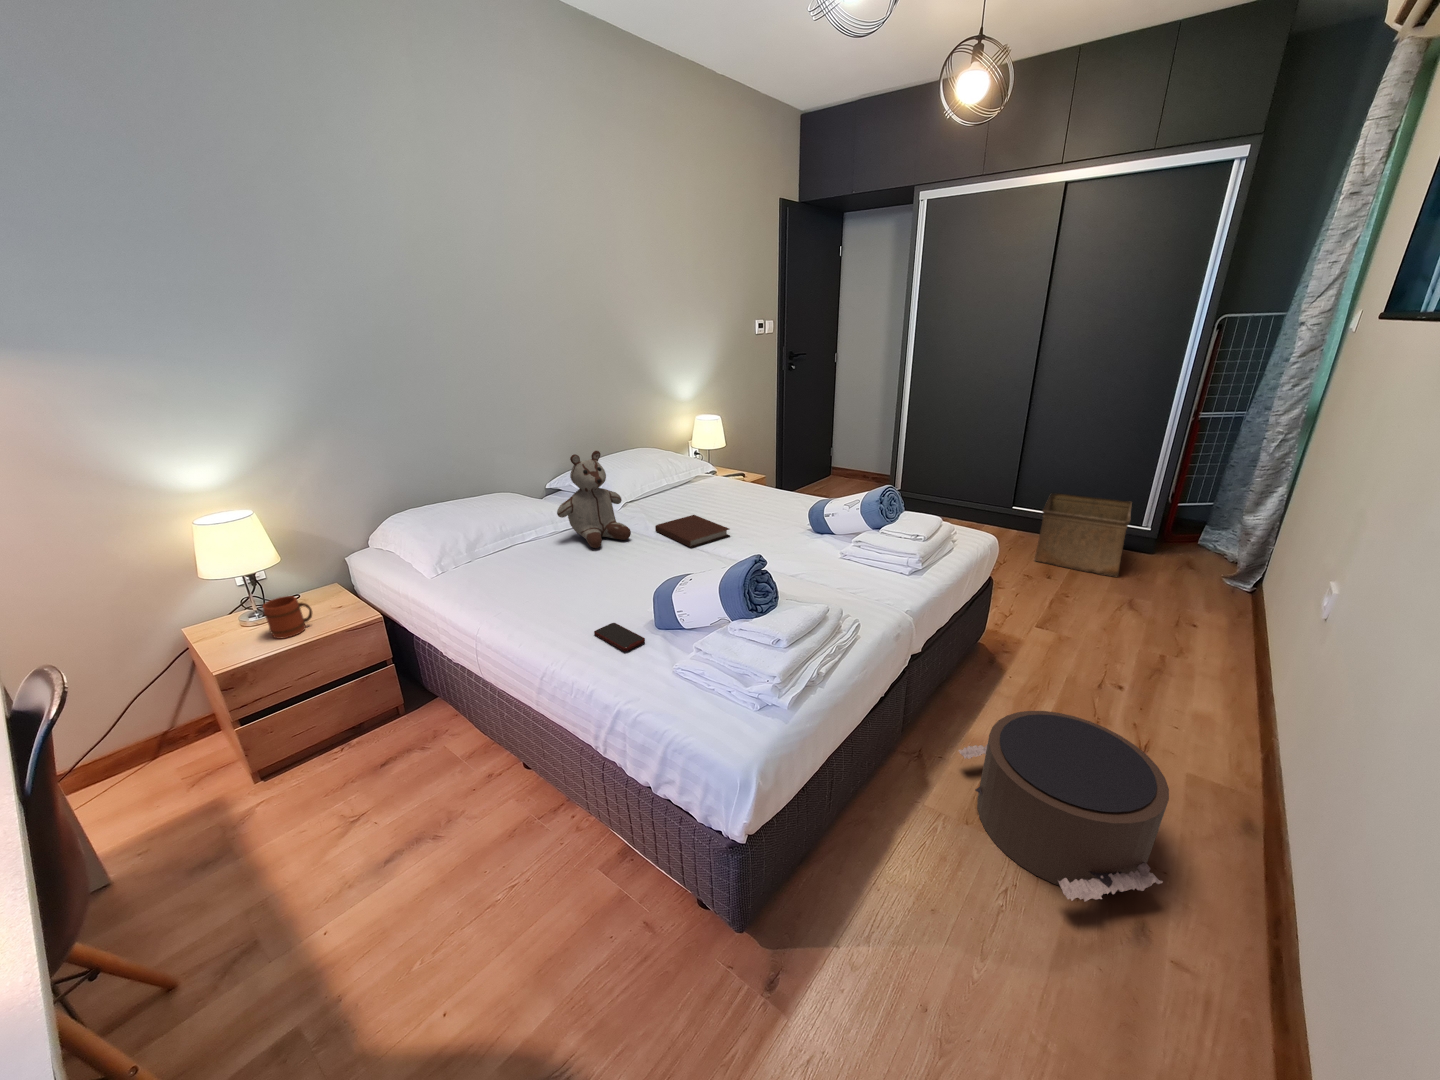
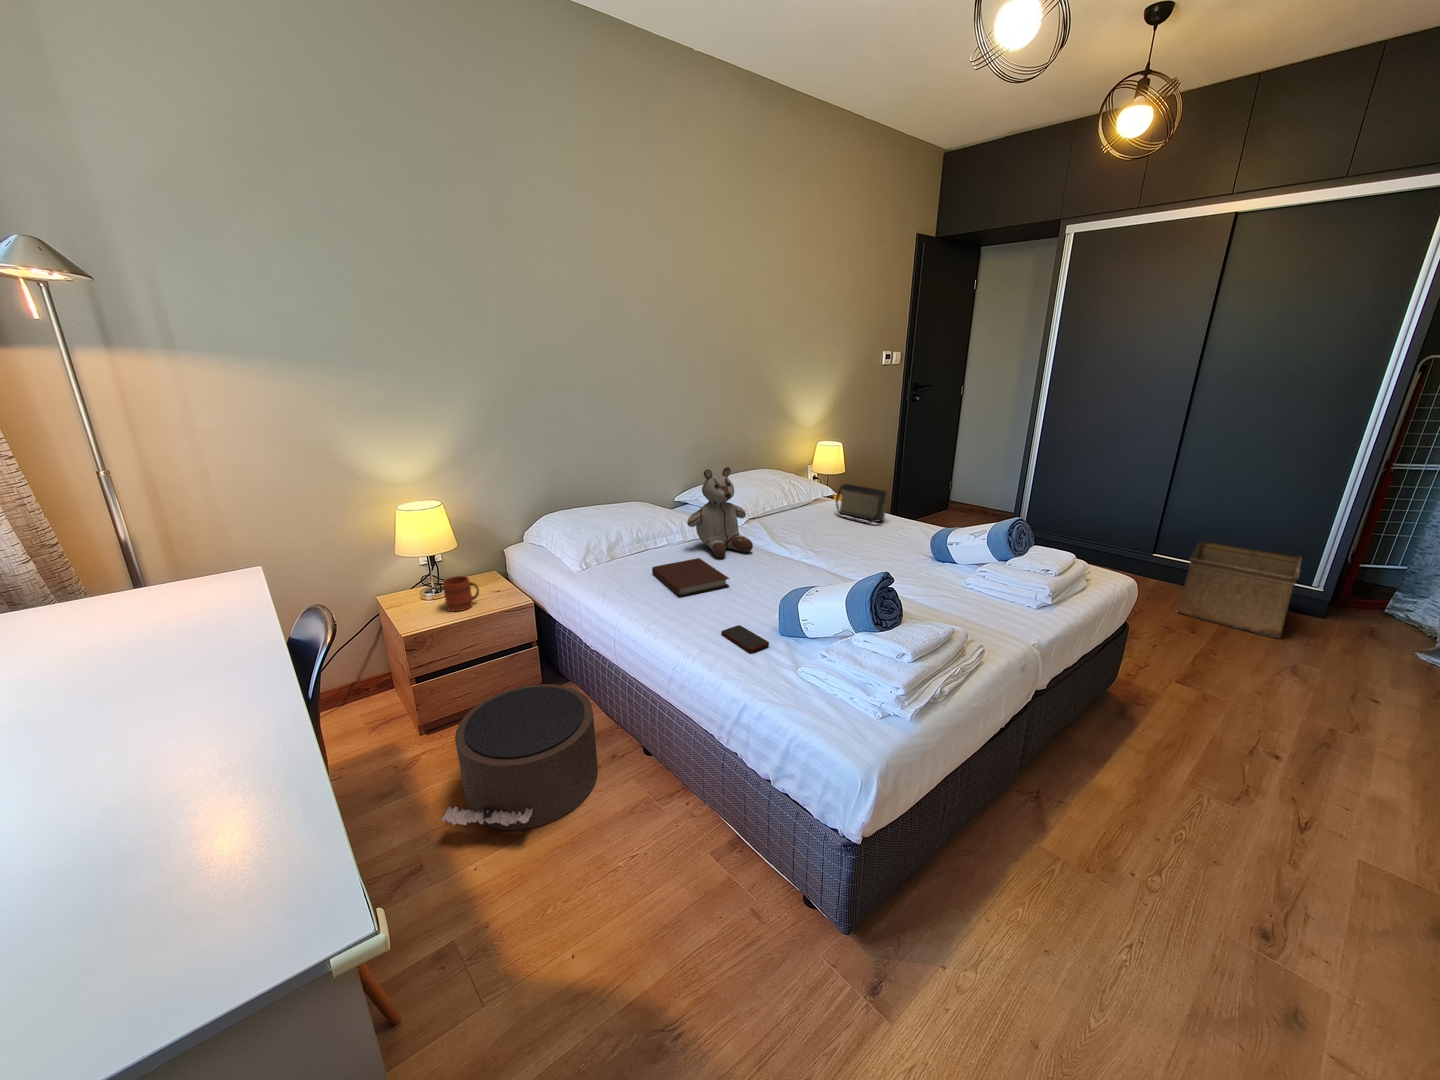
handbag: none [717,460,767,499] -> present [836,484,887,523]
notebook: present [655,515,730,548] -> present [652,558,729,597]
pouf: present [958,711,1169,902] -> present [441,684,598,830]

